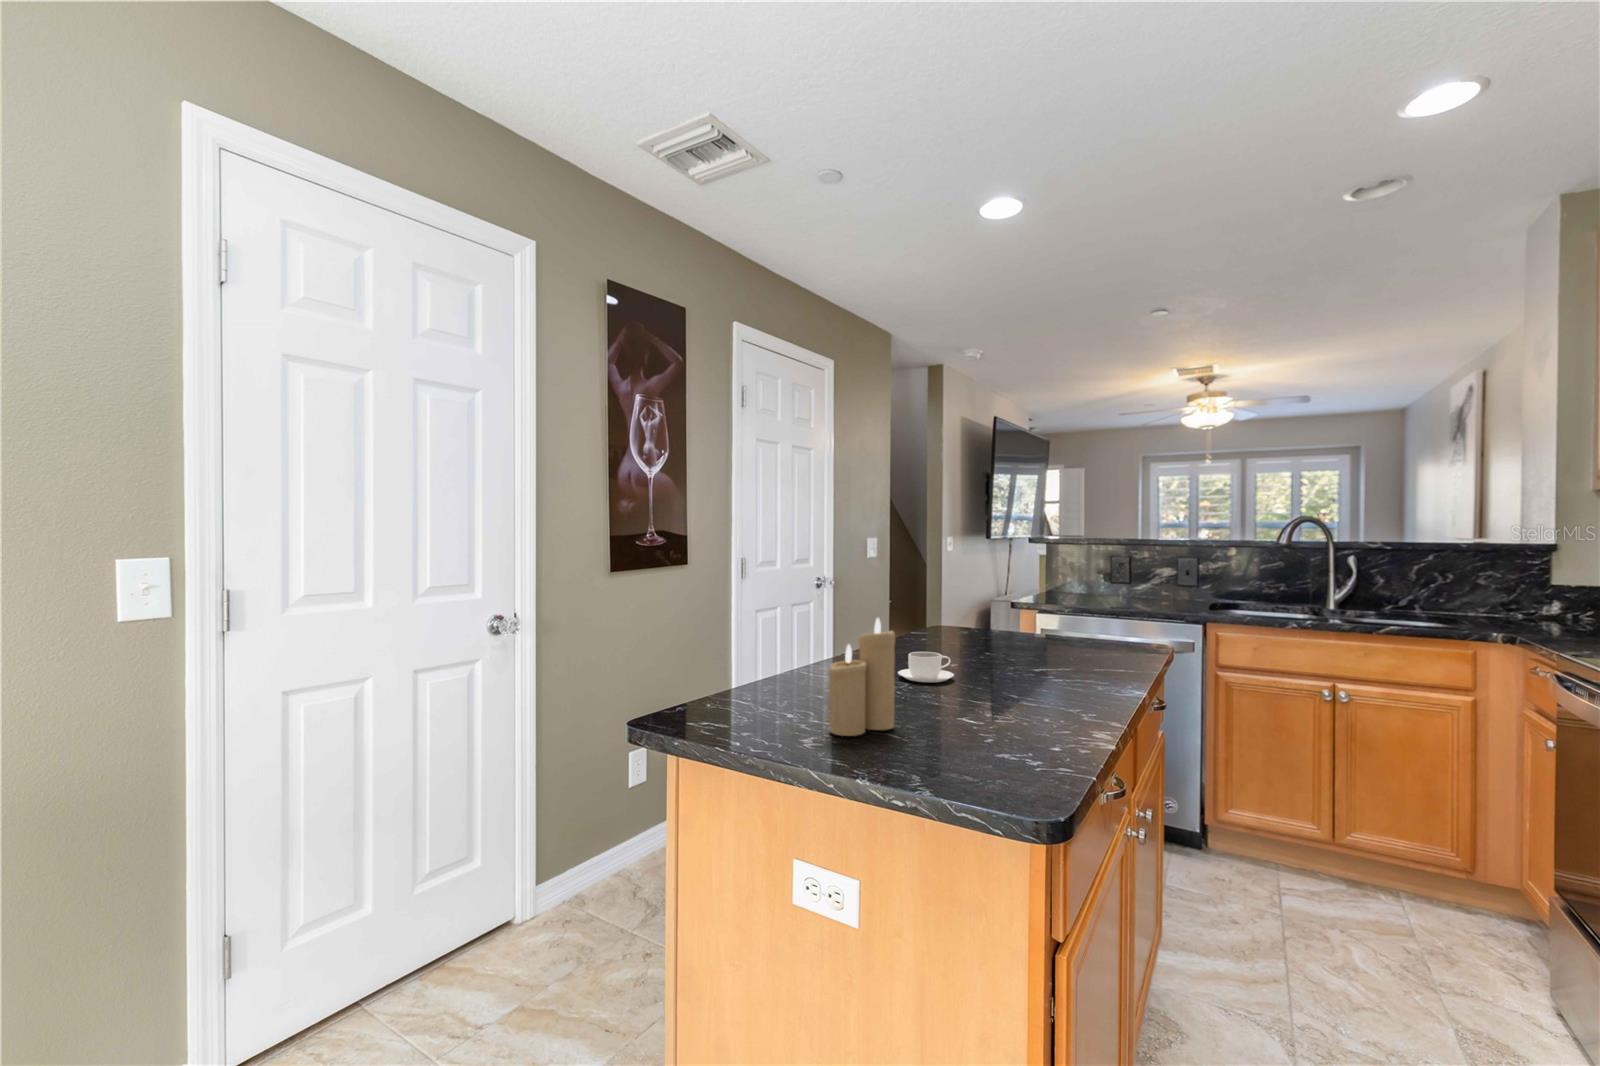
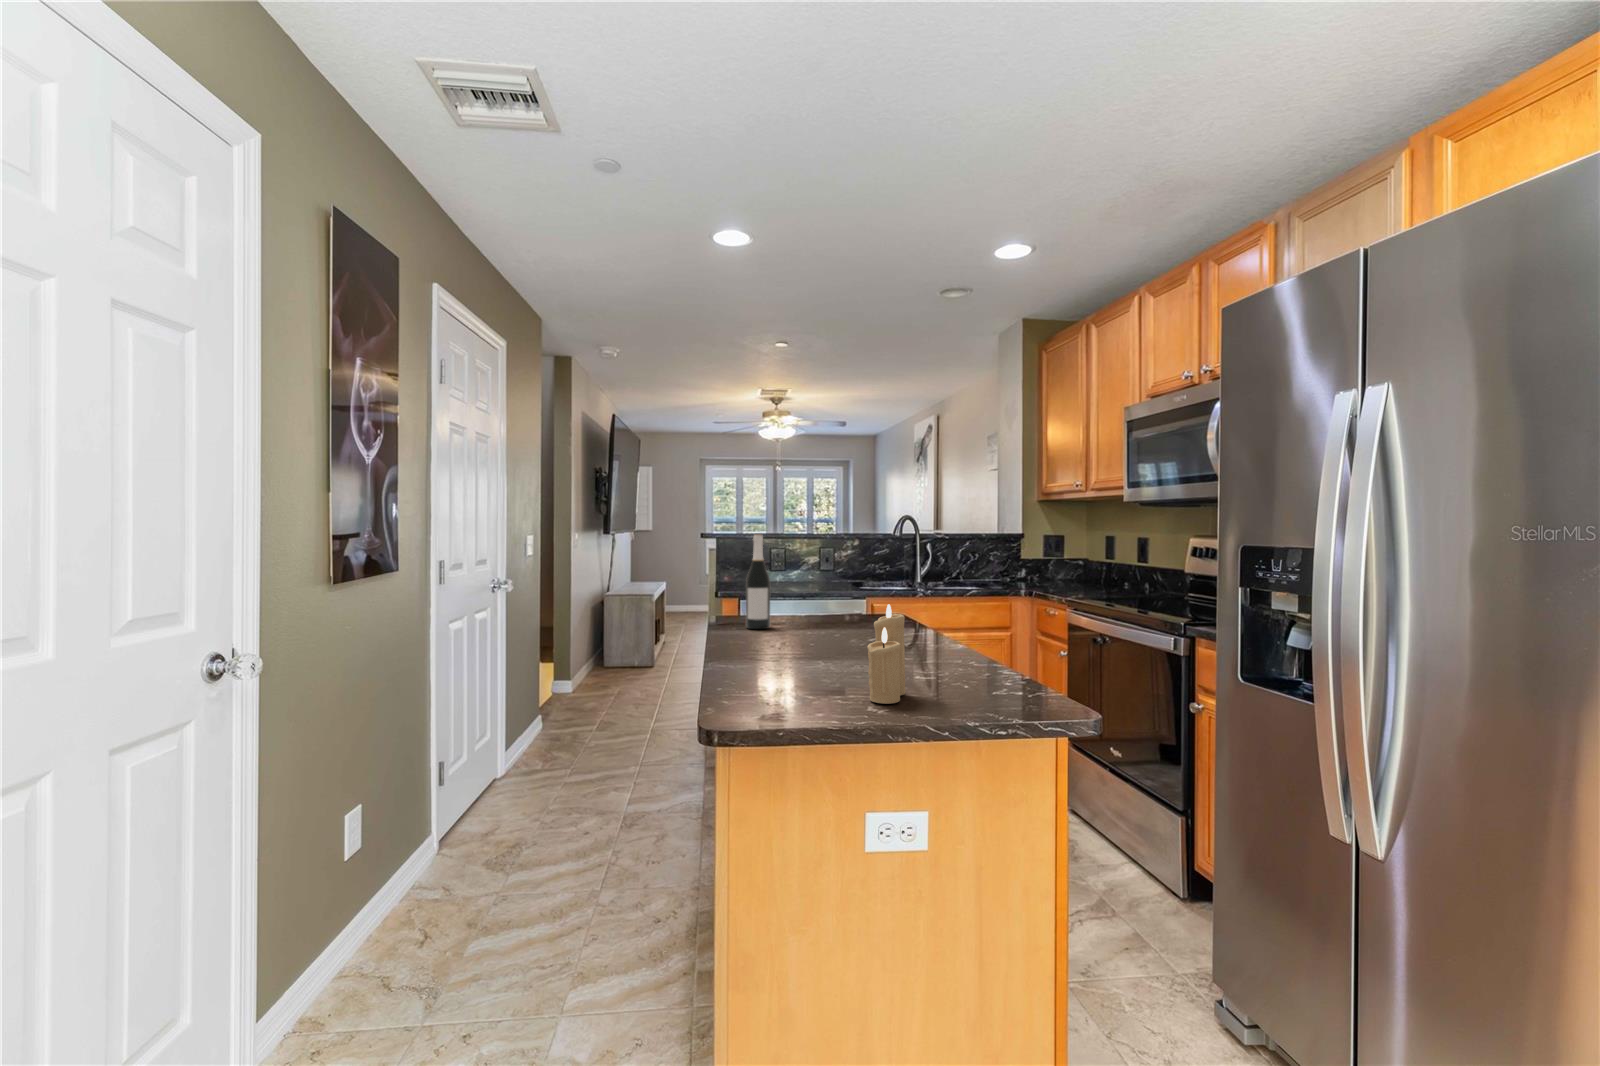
wine bottle: none [928,536,955,643] -> present [746,534,770,629]
coffee cup: present [898,652,954,683] -> none [803,634,850,660]

